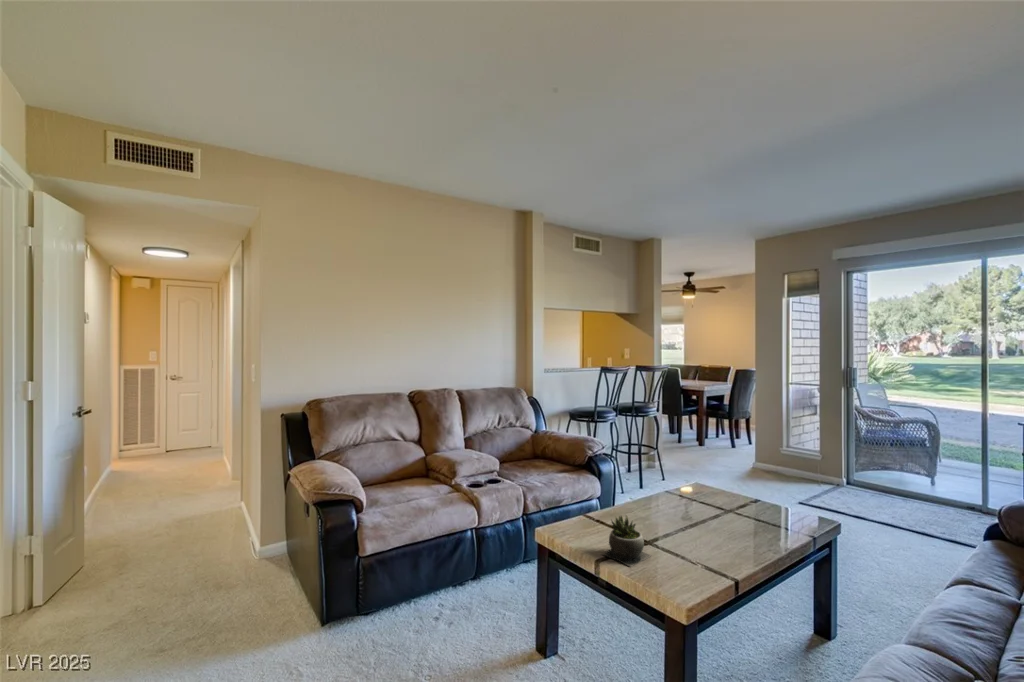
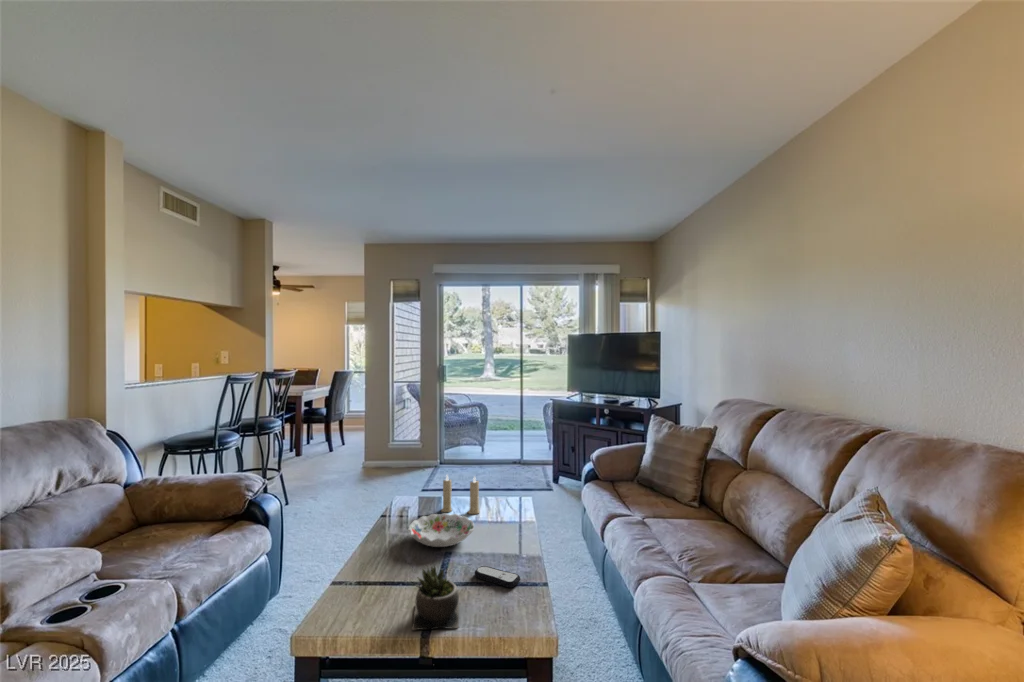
candle: none [724,467,763,515] -> present [441,475,479,514]
decorative bowl: none [663,496,728,525] -> present [408,513,474,547]
remote control: none [686,544,722,567] -> present [475,566,520,588]

